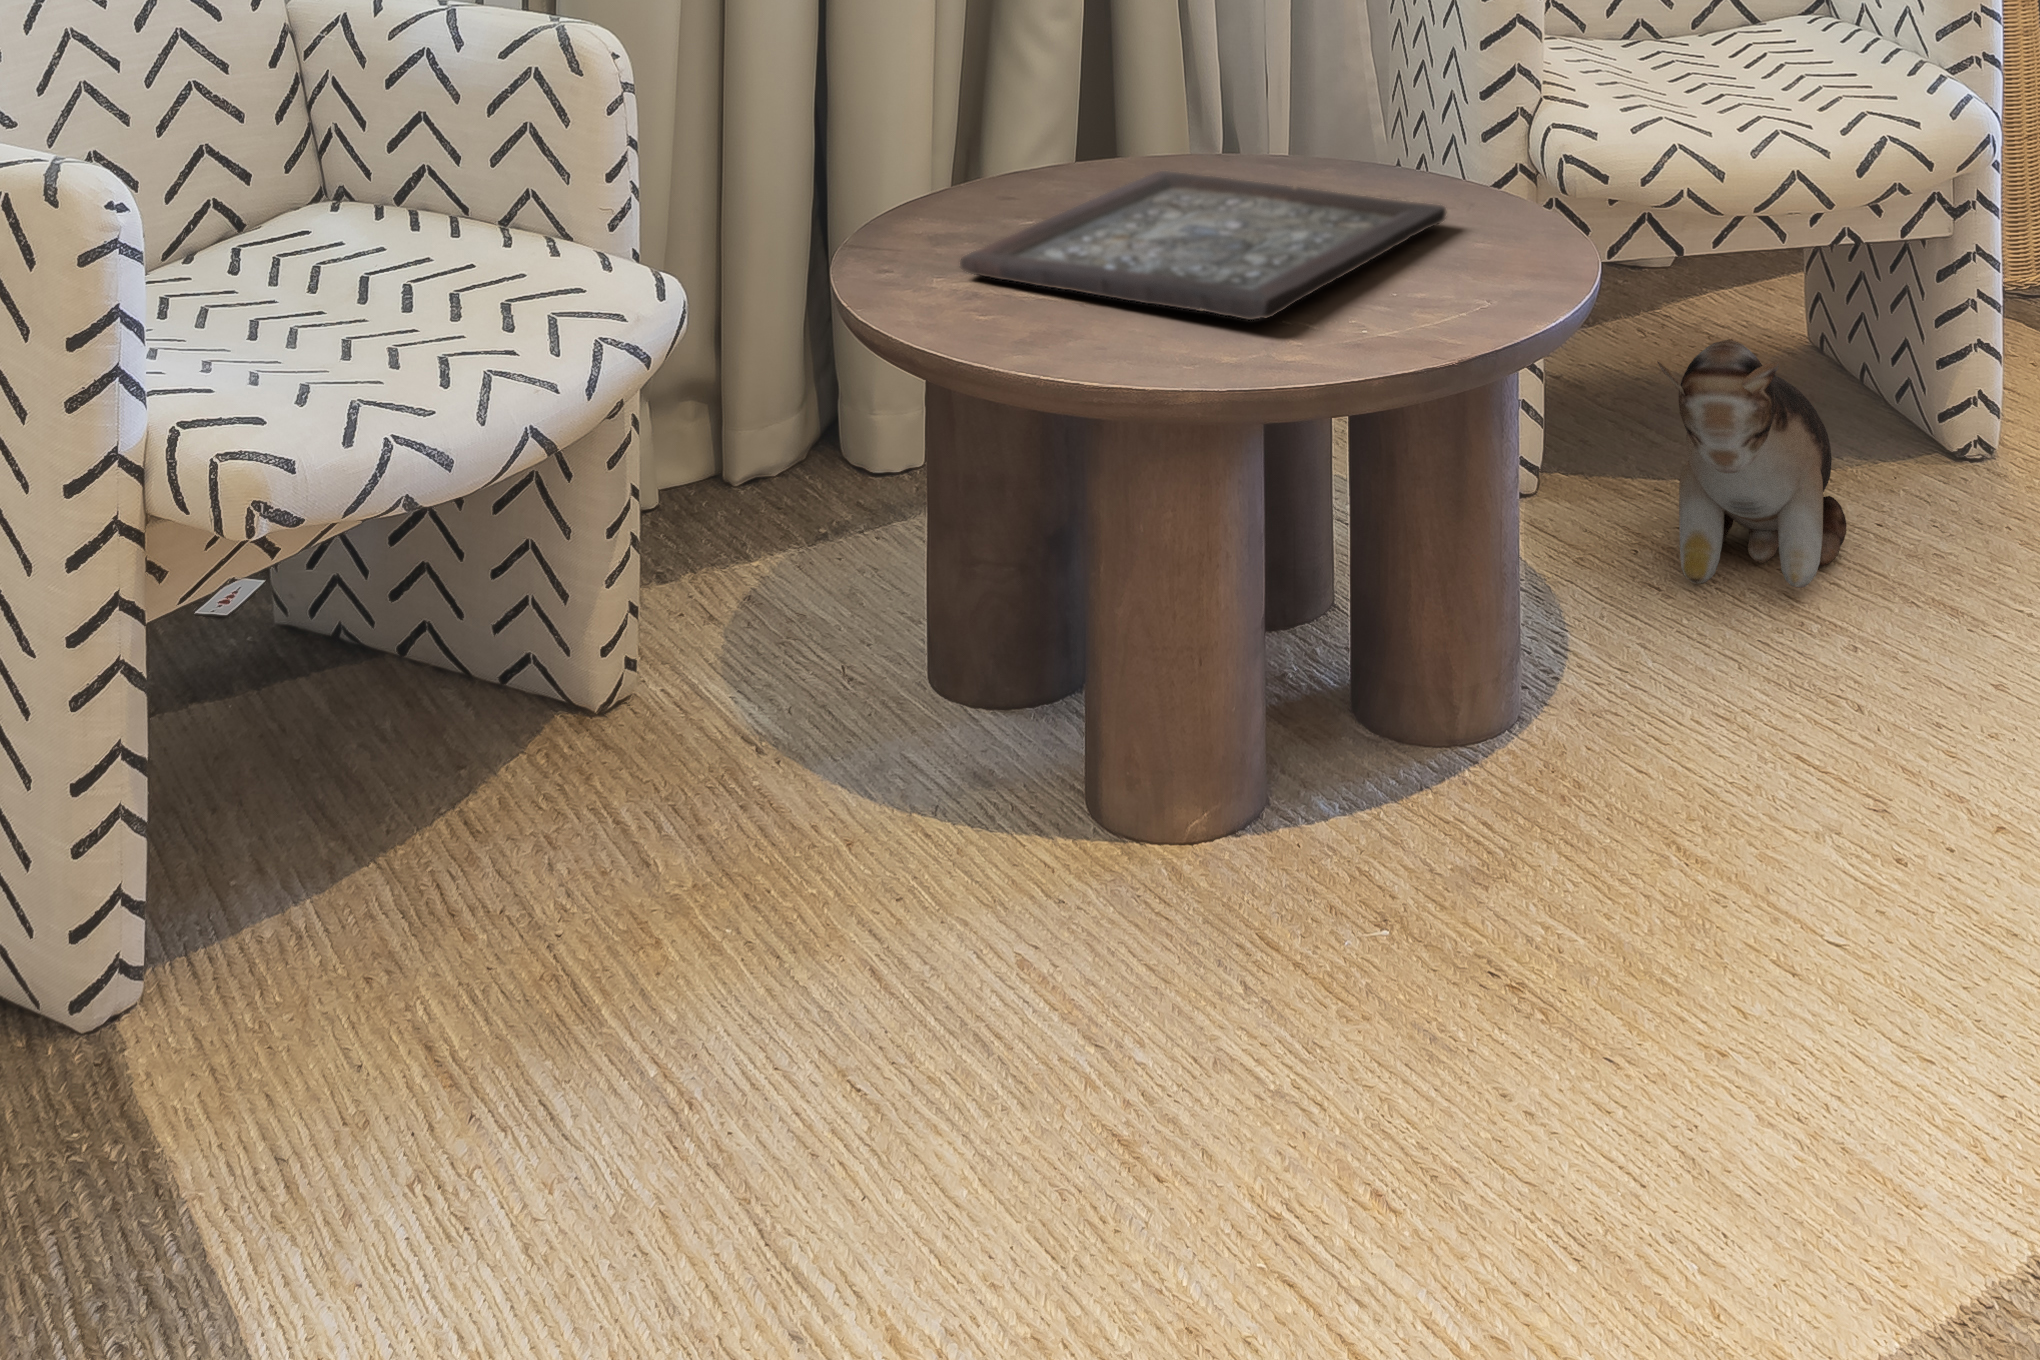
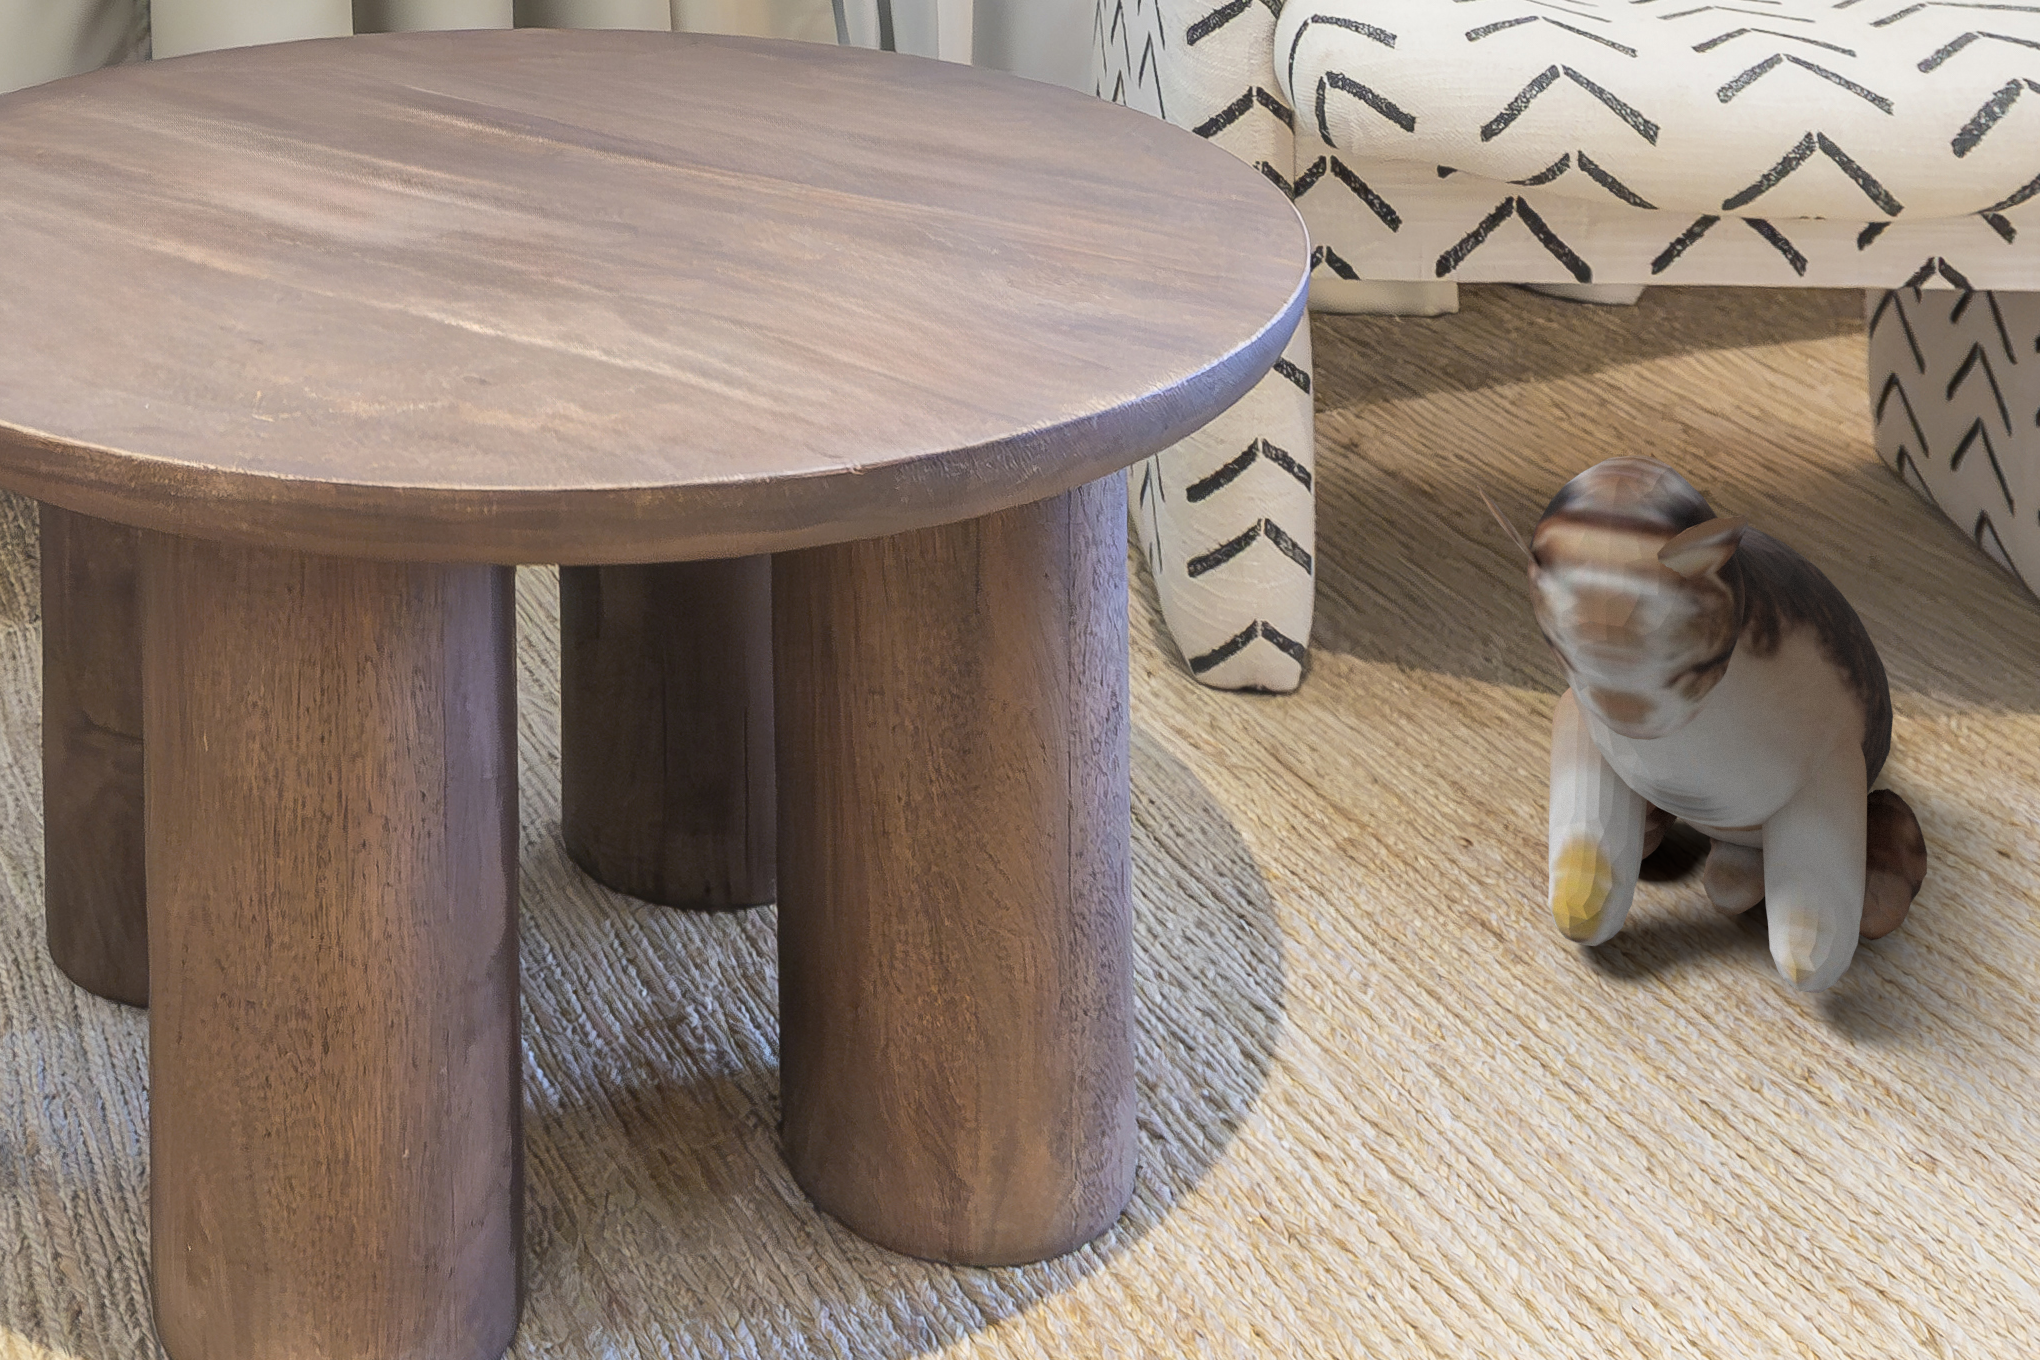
tray: present [960,171,1446,320] -> none [26,46,1019,321]

